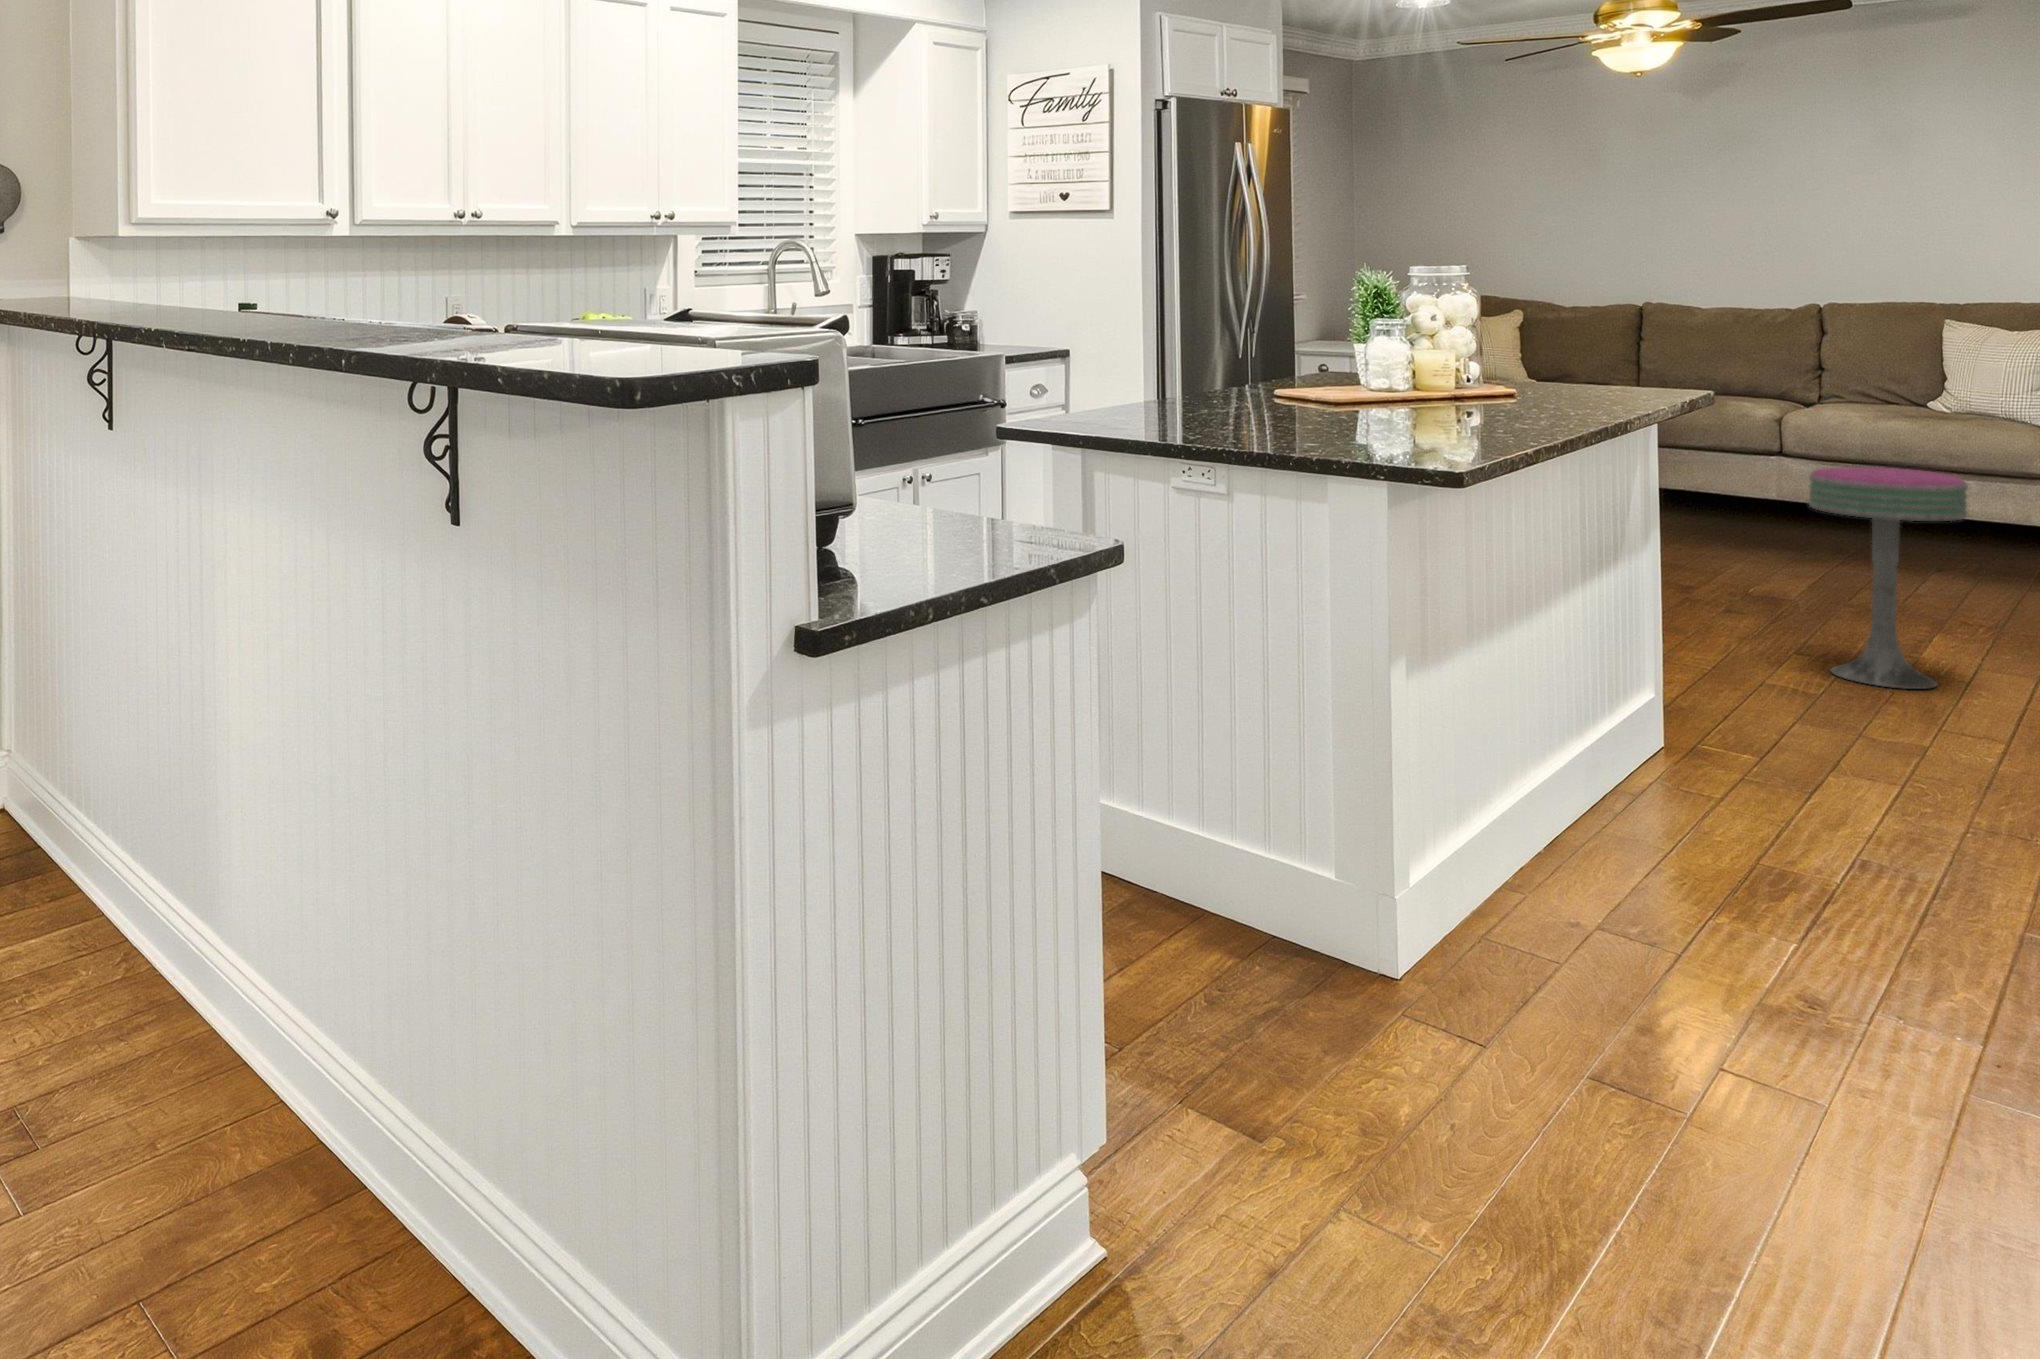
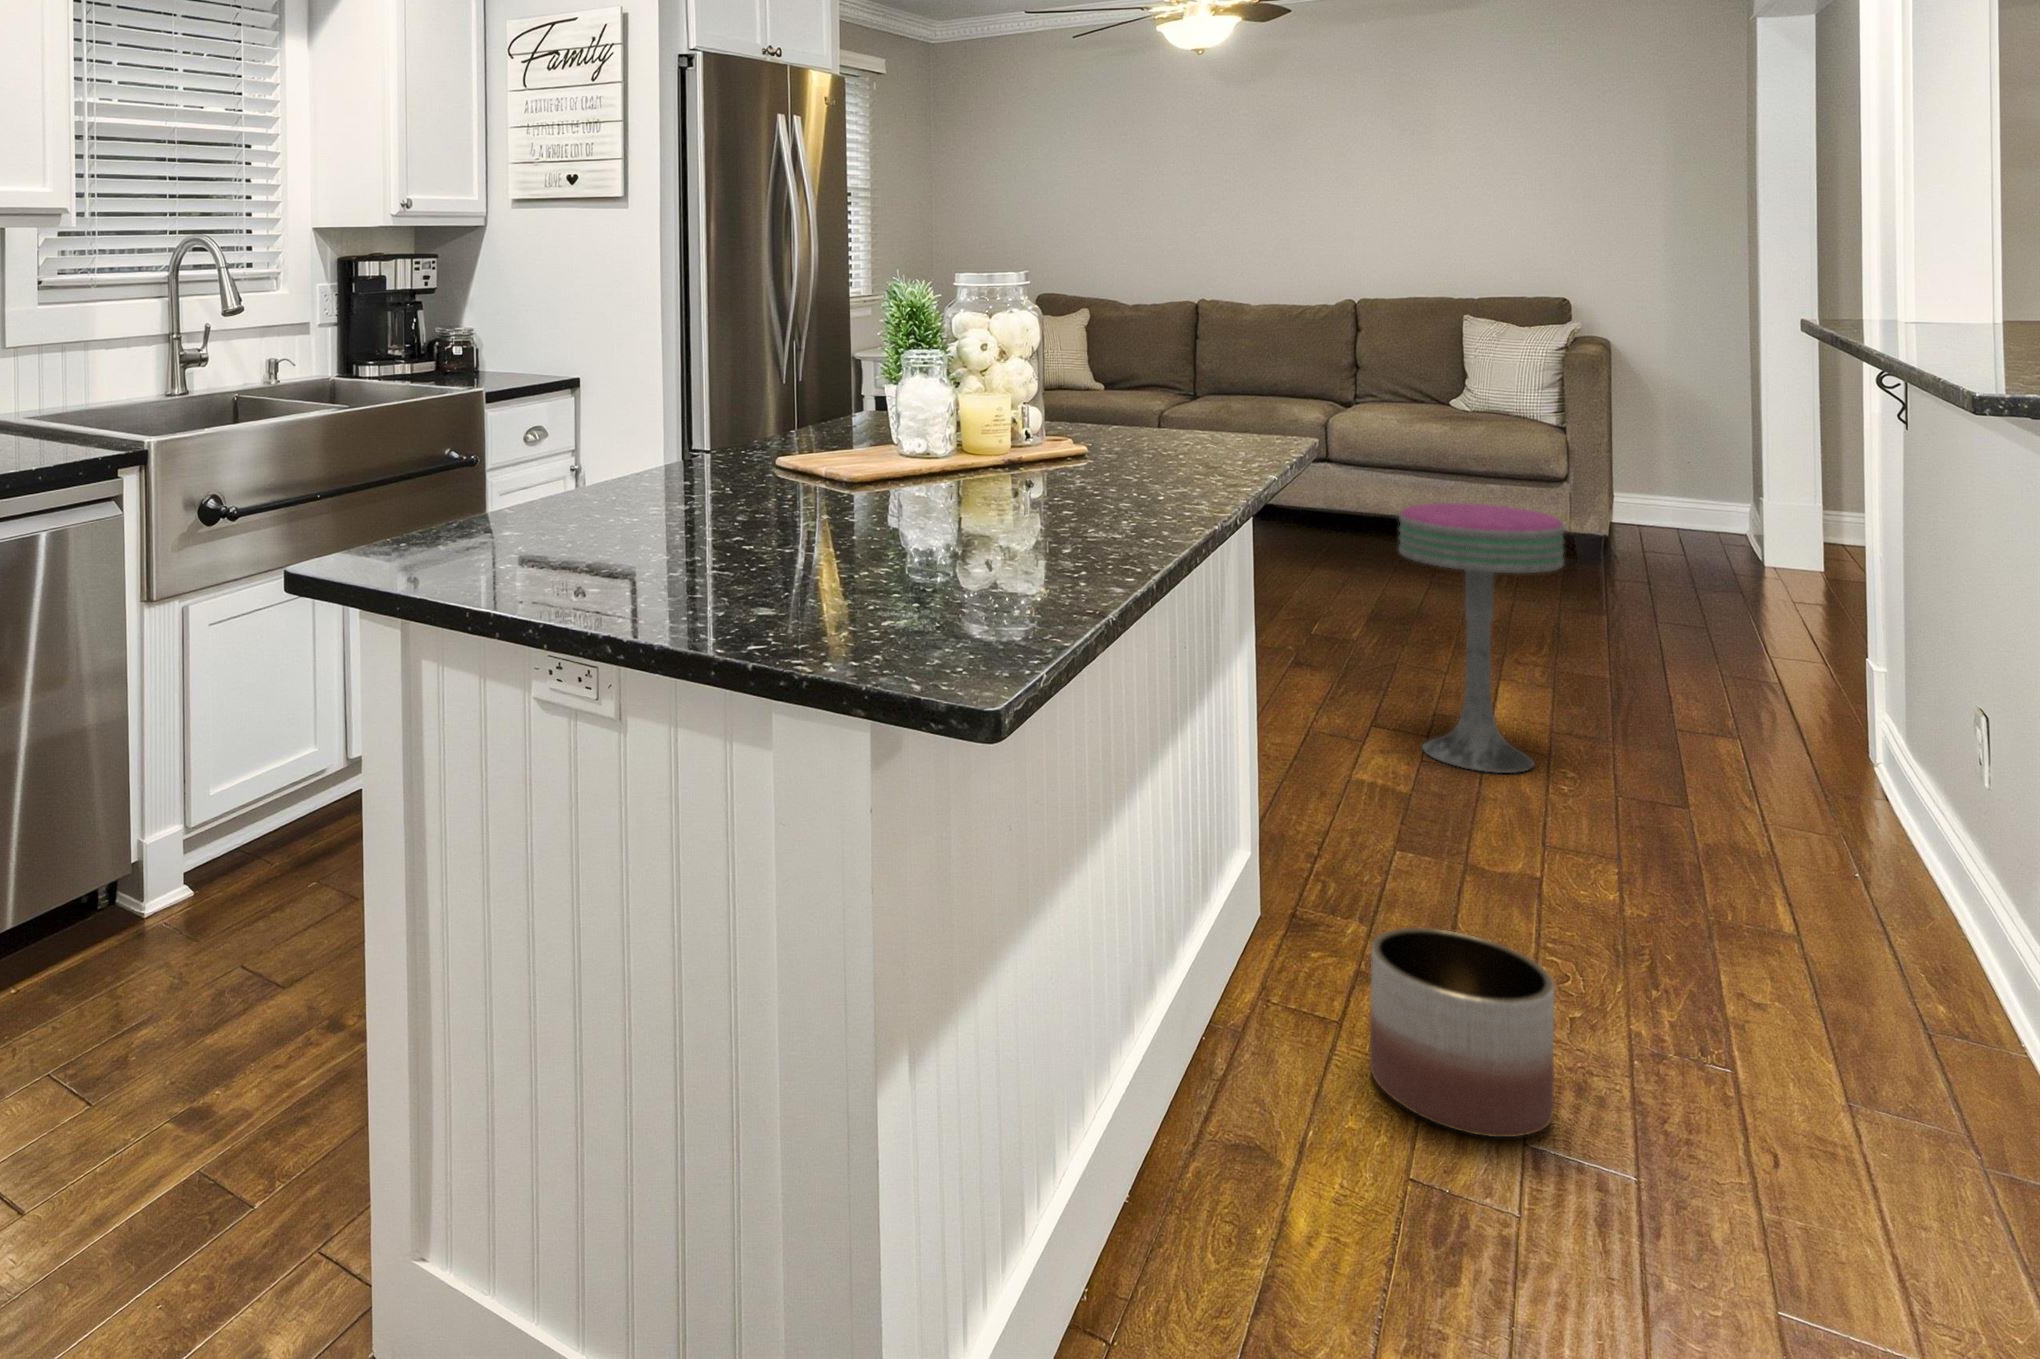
planter: none [1726,727,1869,854] -> present [1369,928,1554,1137]

